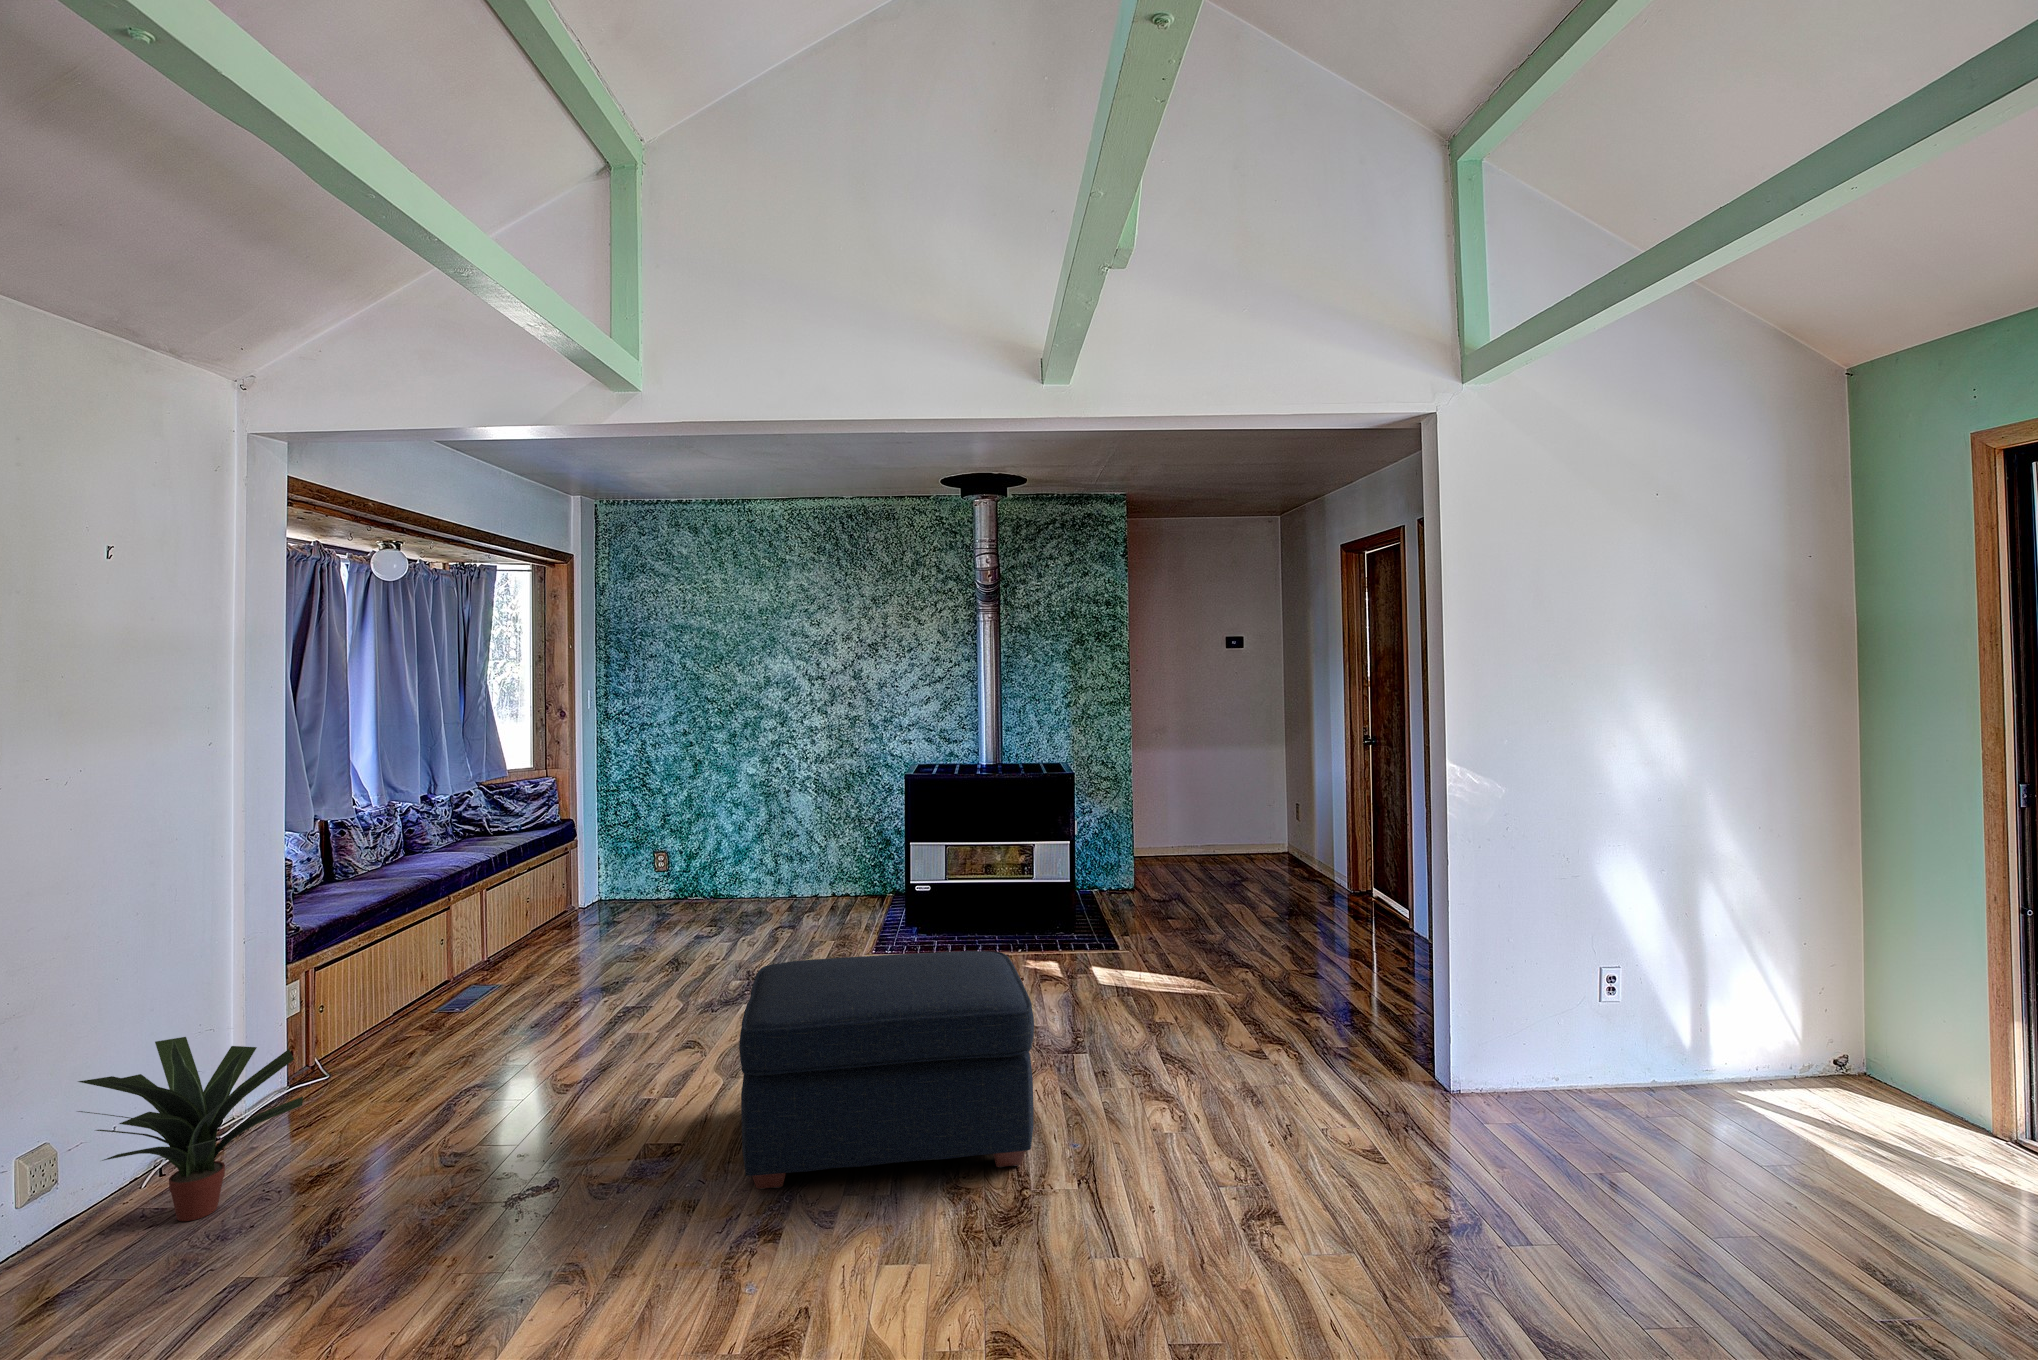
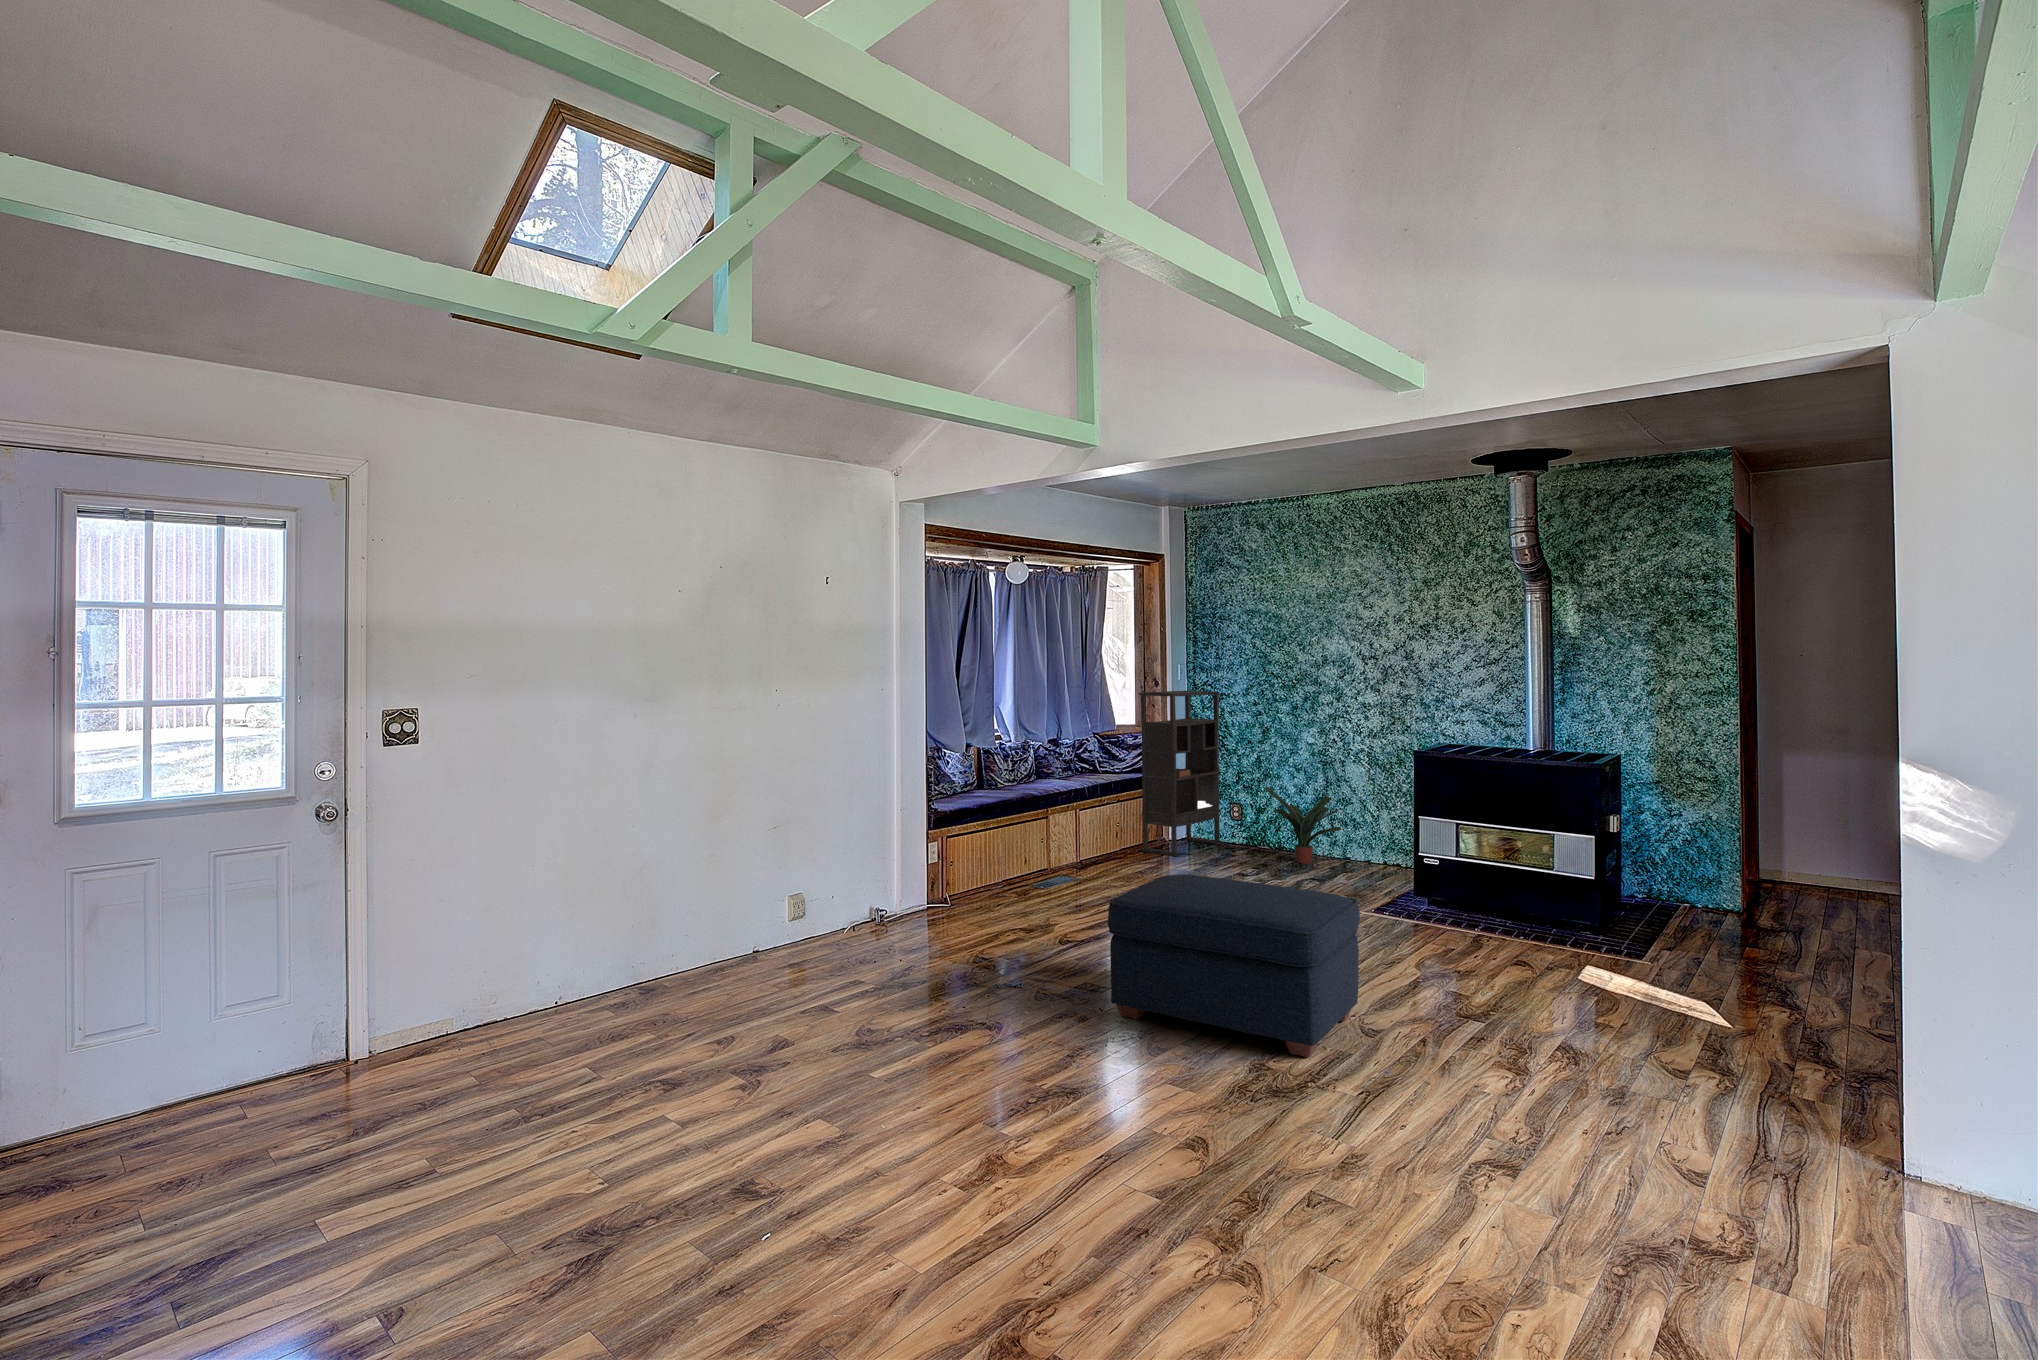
bookshelf: none [553,721,646,928] -> present [1140,691,1222,857]
potted plant: present [78,1037,303,1221] -> present [1263,787,1341,864]

